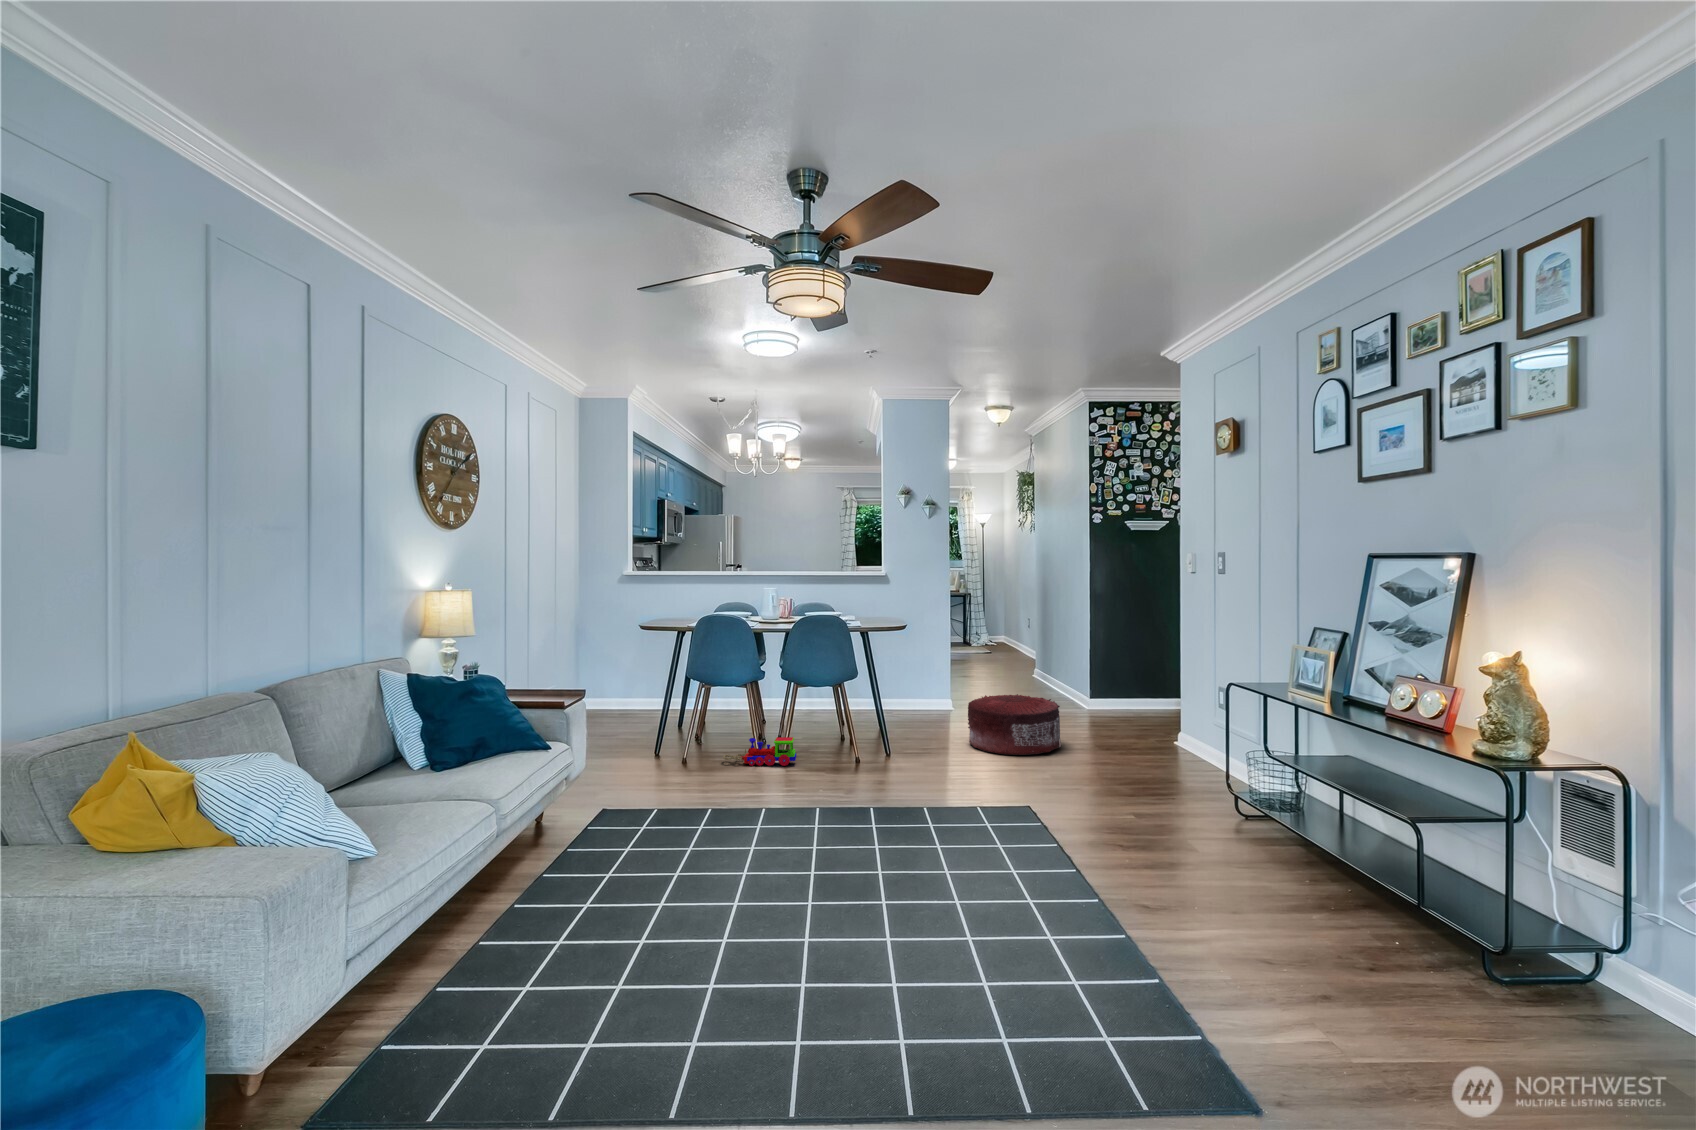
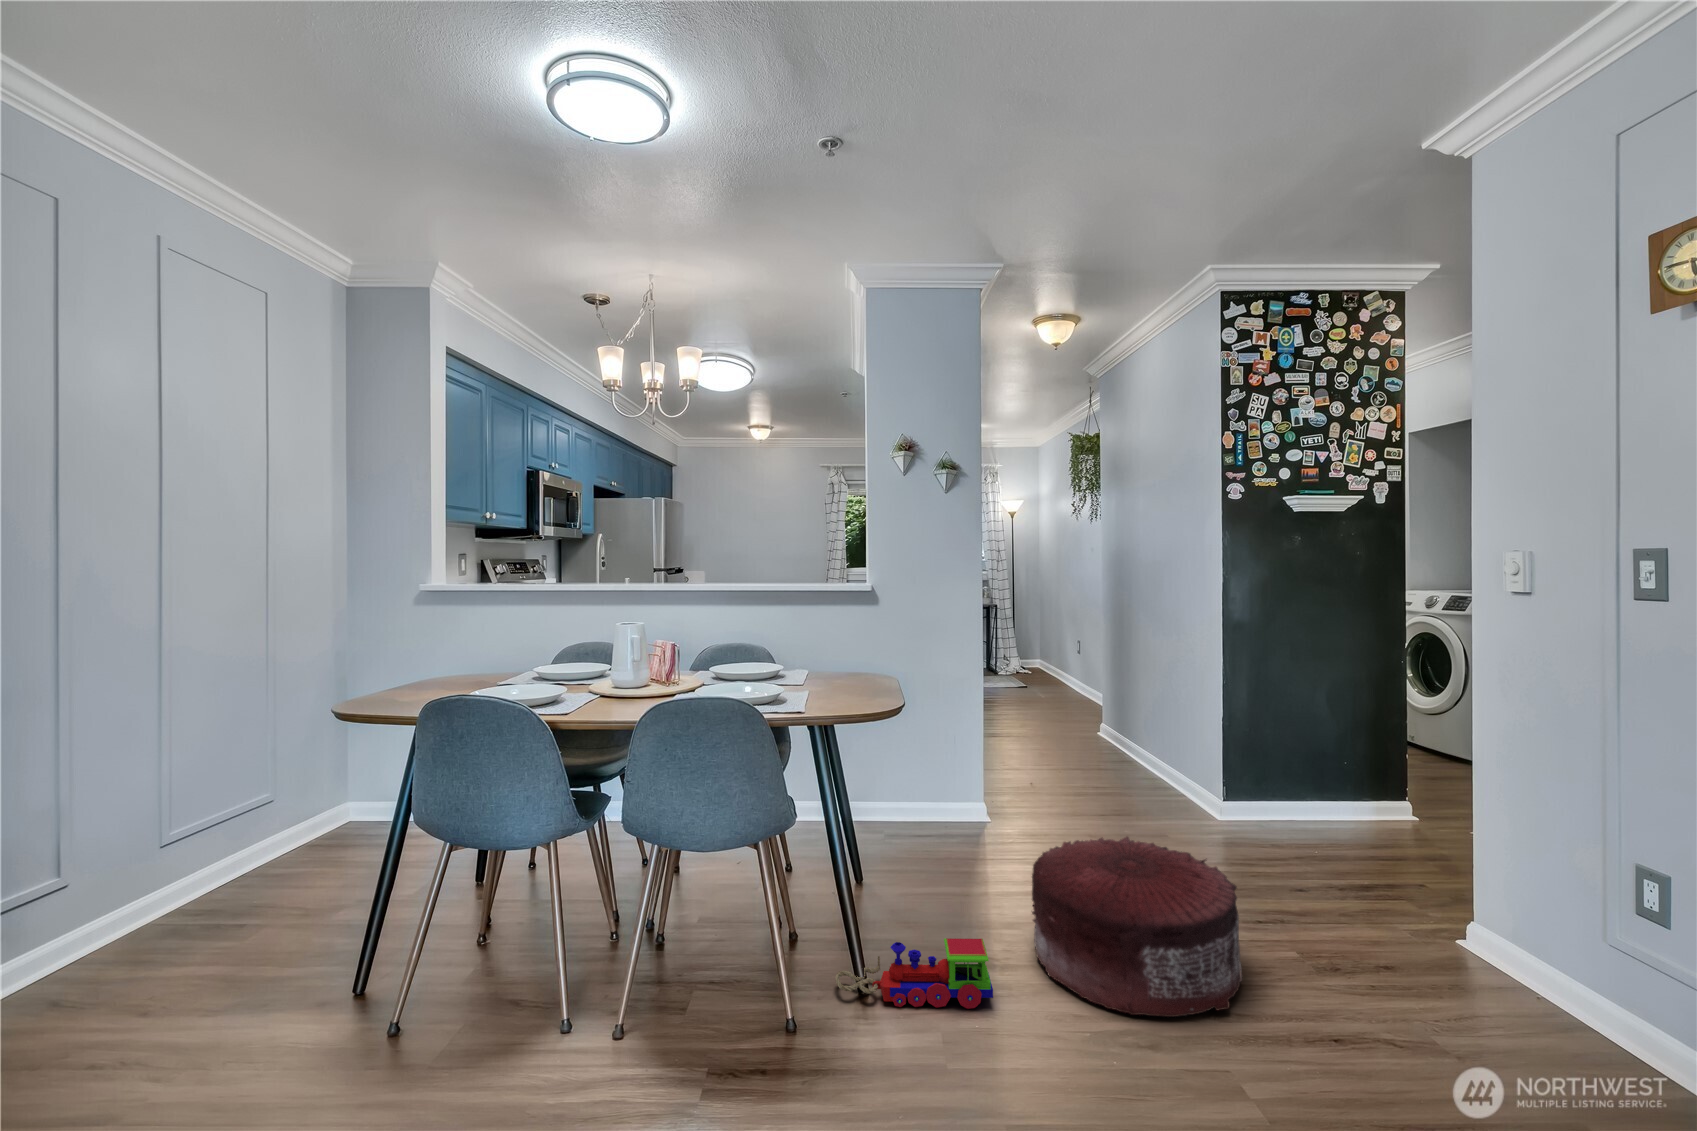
toy train: present [723,737,796,766] -> present [835,938,993,1009]

